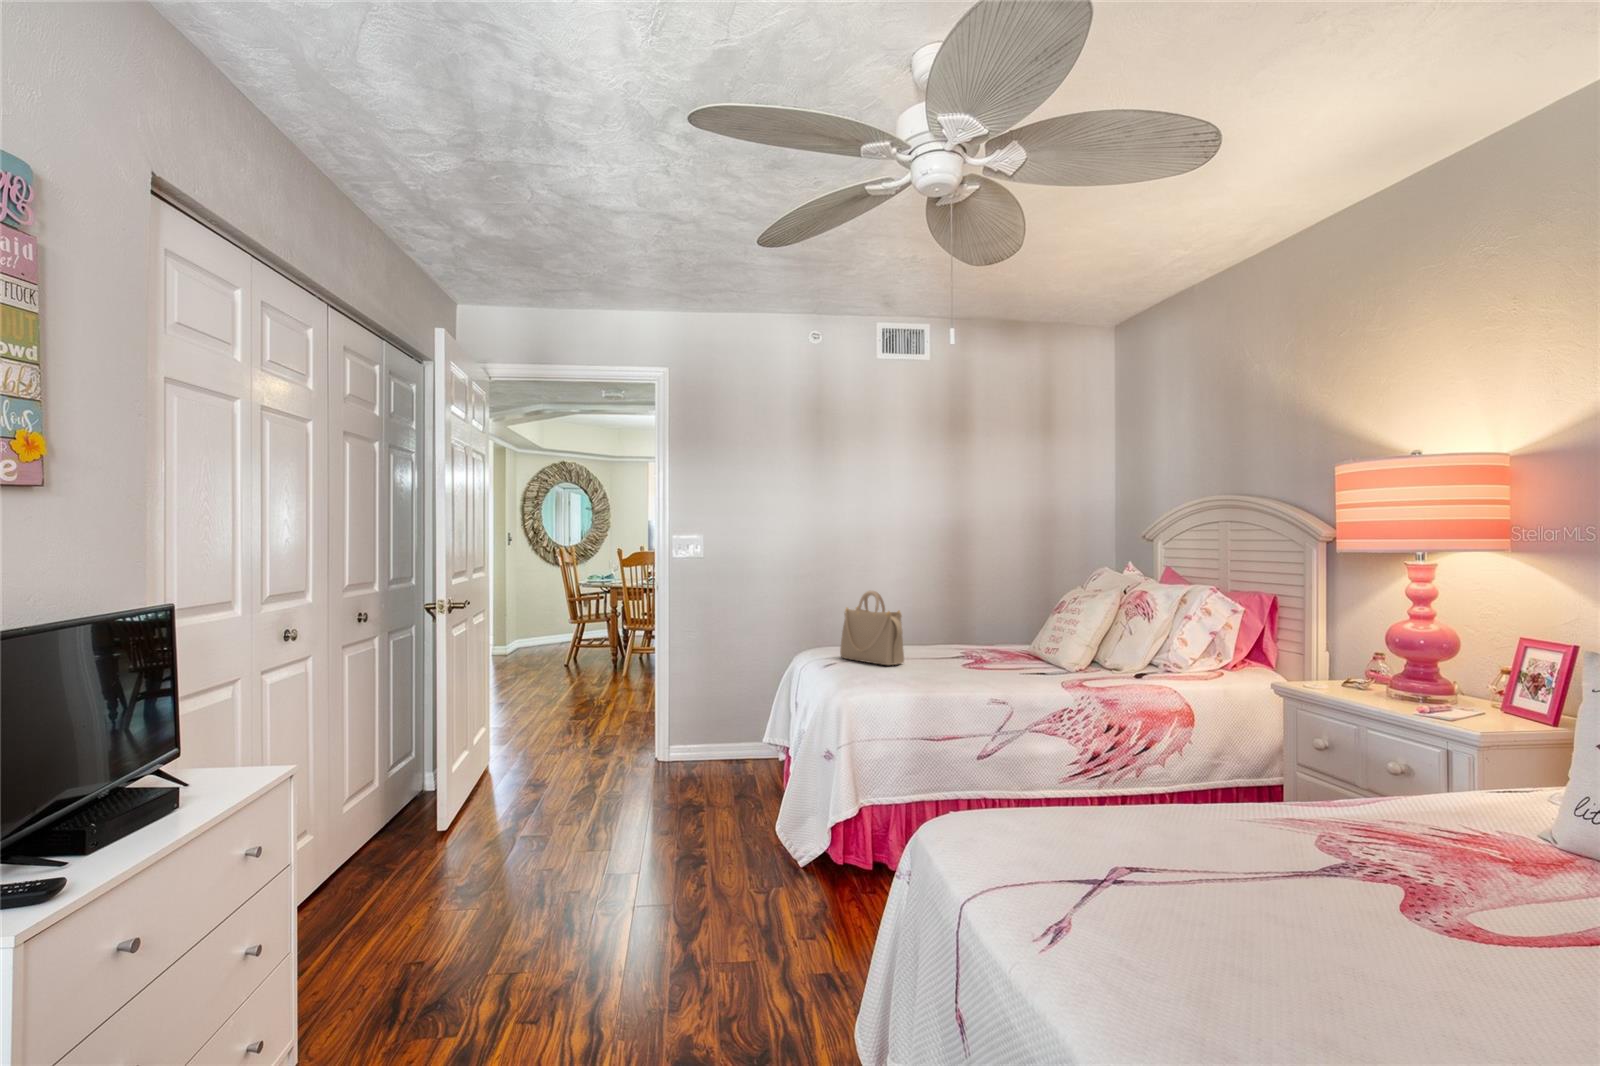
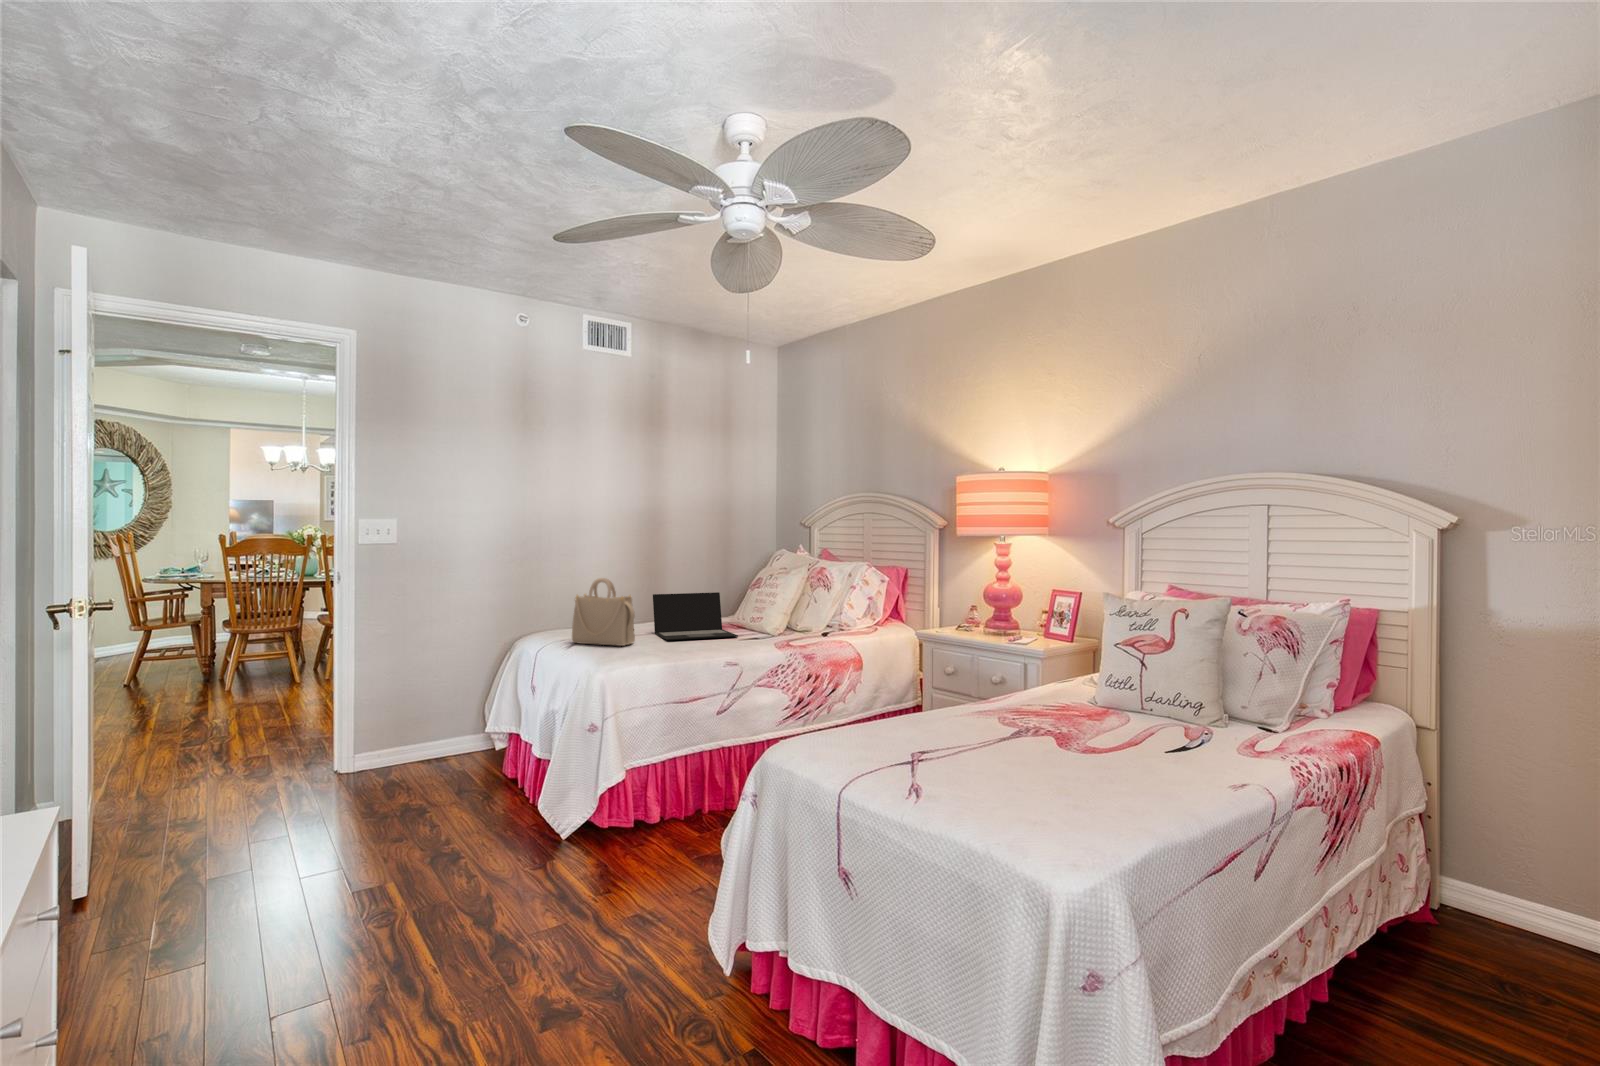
laptop: none [935,613,1026,668] -> present [653,592,738,640]

